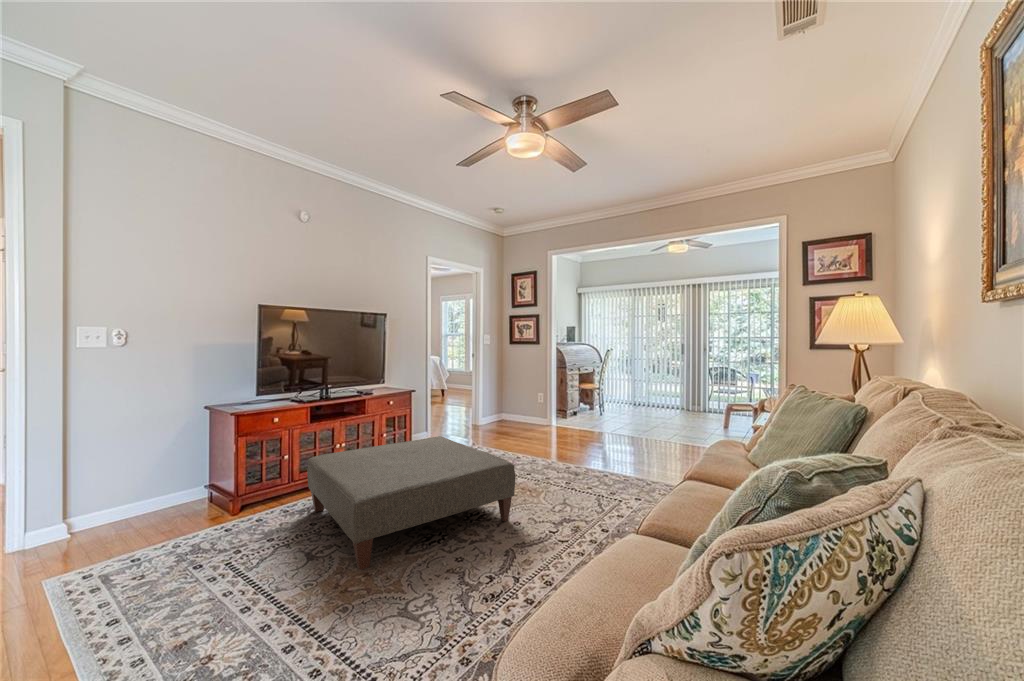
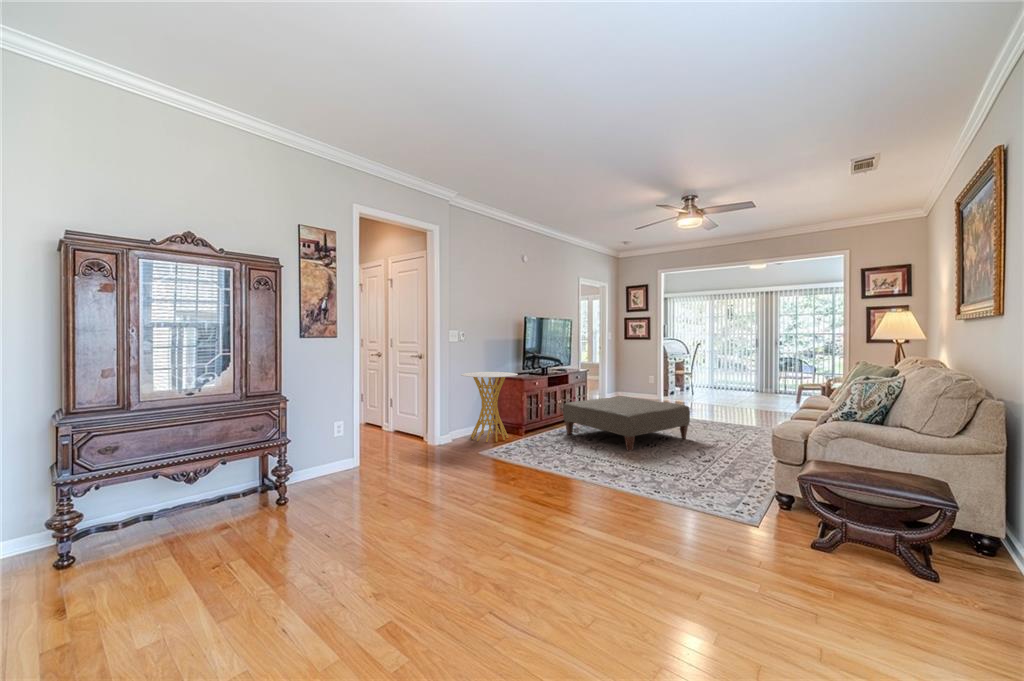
side table: none [77,403,214,544] -> present [461,372,518,442]

